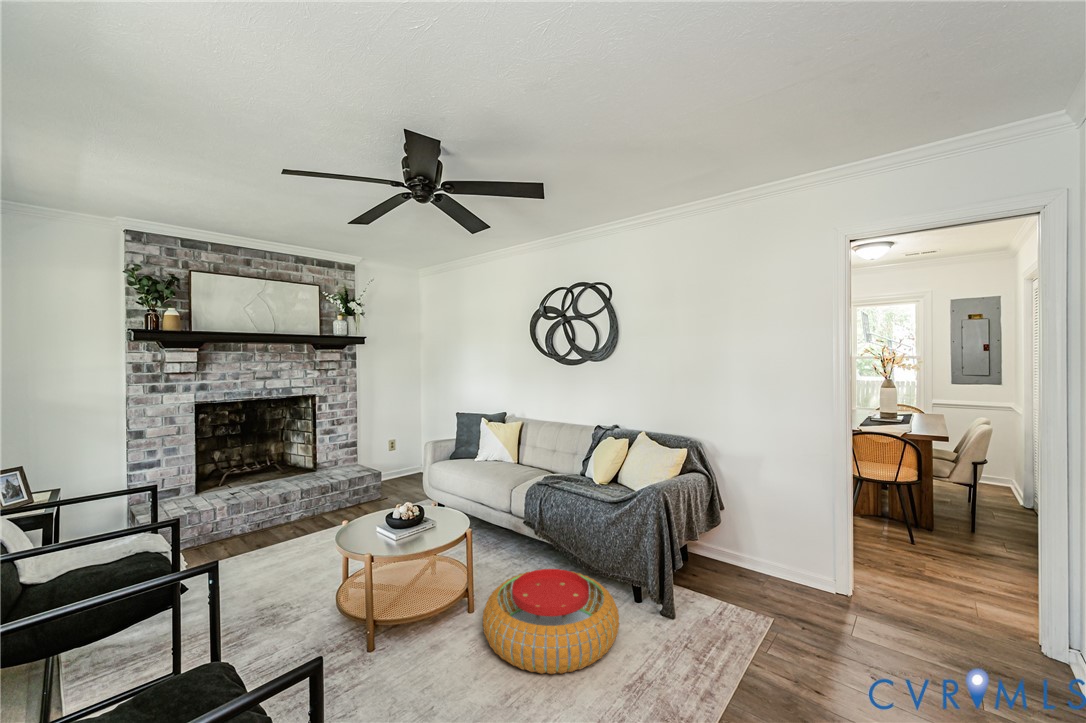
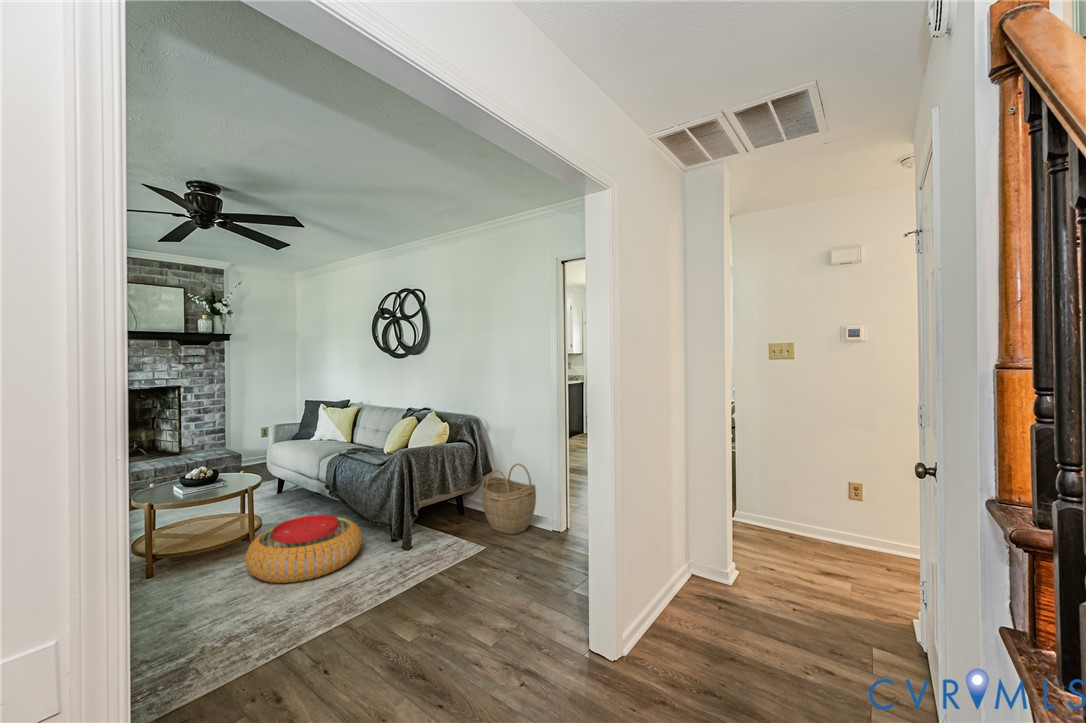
woven basket: none [735,503,815,601] -> present [482,464,536,535]

